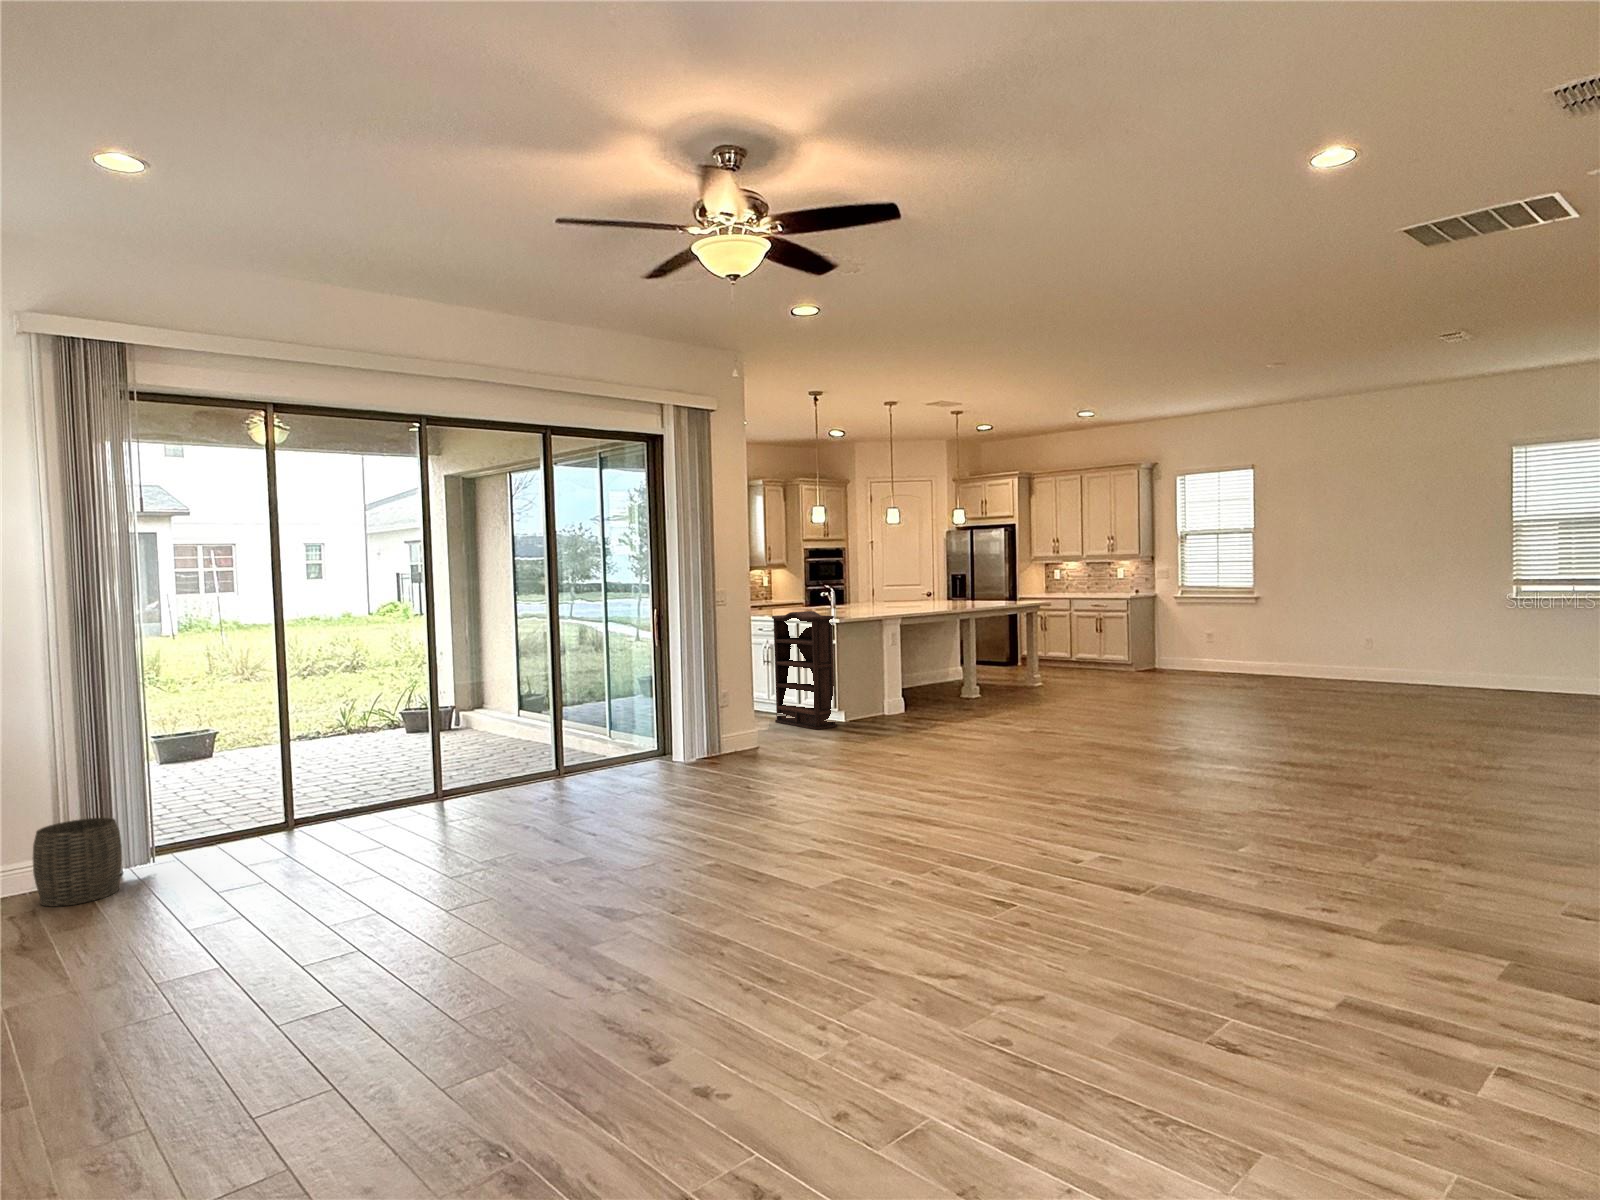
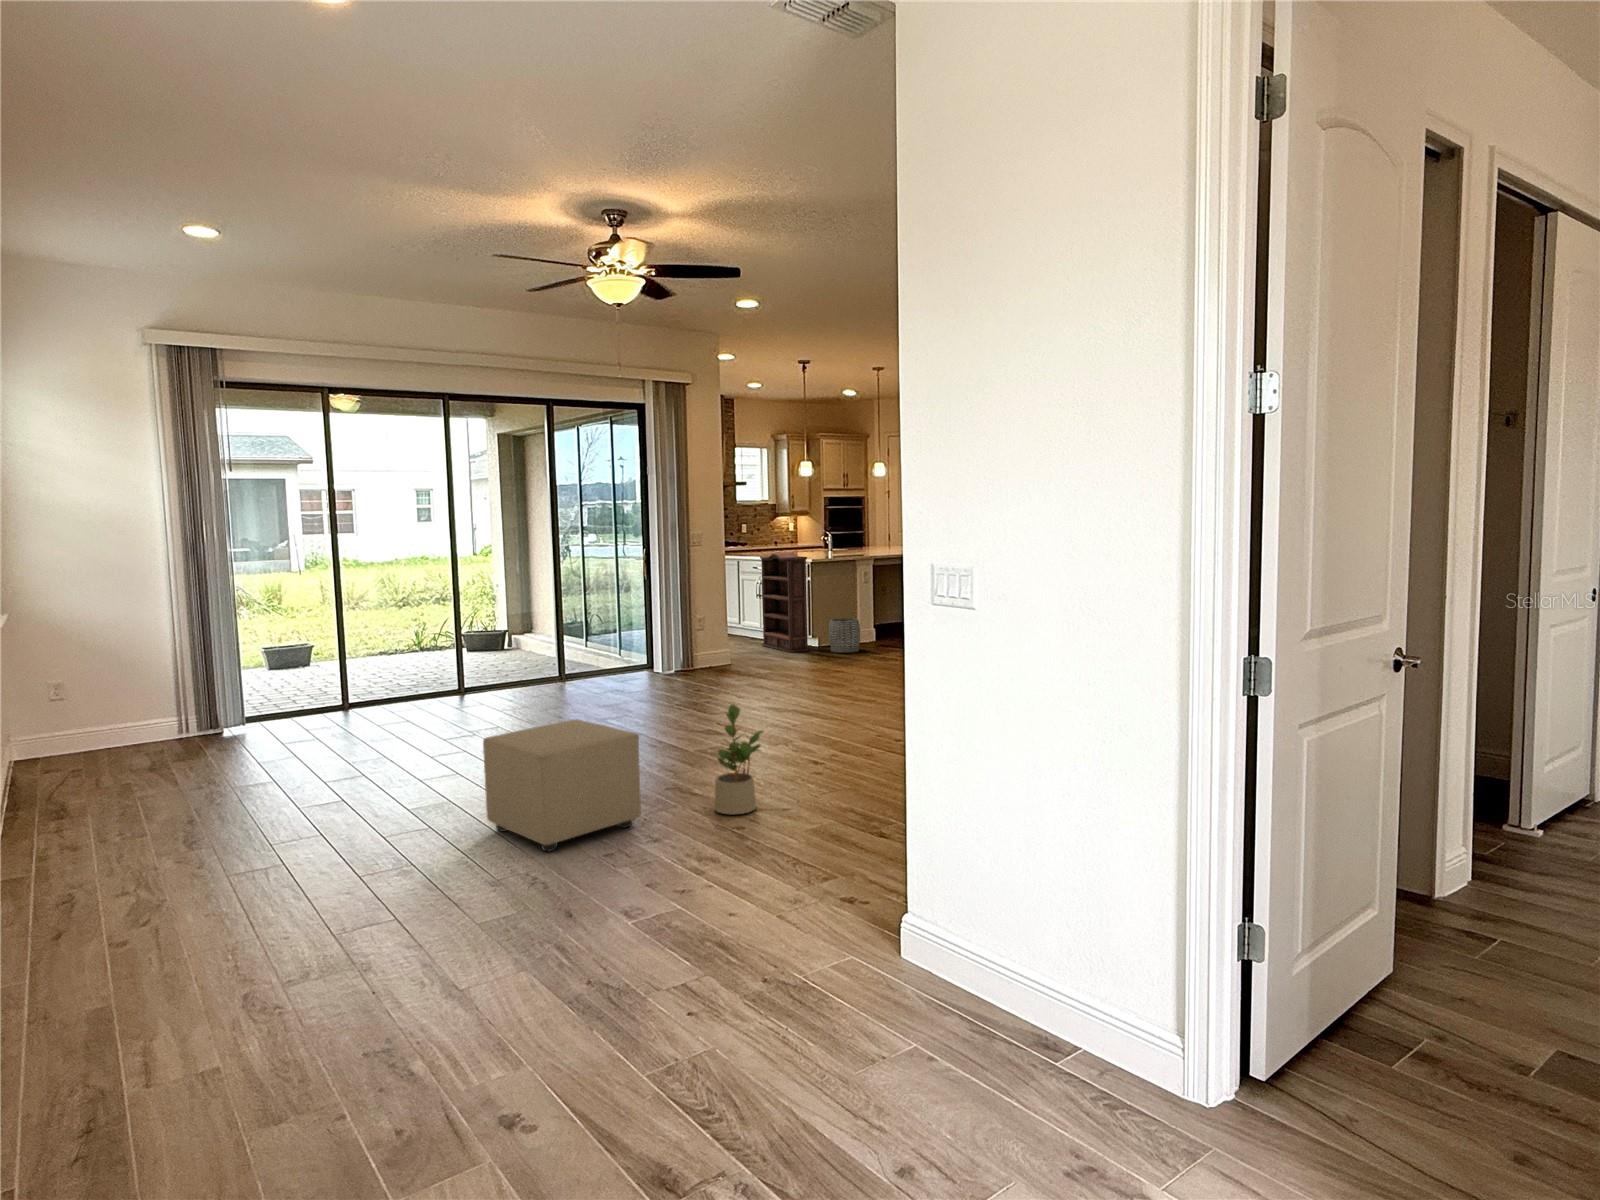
woven basket: present [33,818,122,907] -> present [829,618,860,653]
potted plant: none [935,825,1003,988] -> present [714,705,763,814]
ottoman: none [621,855,855,1078] -> present [483,719,641,852]

